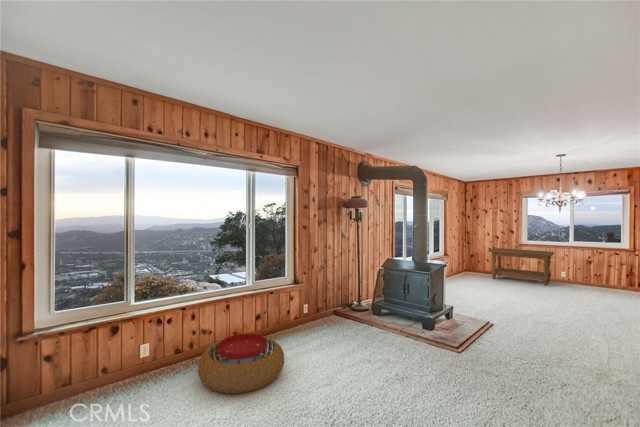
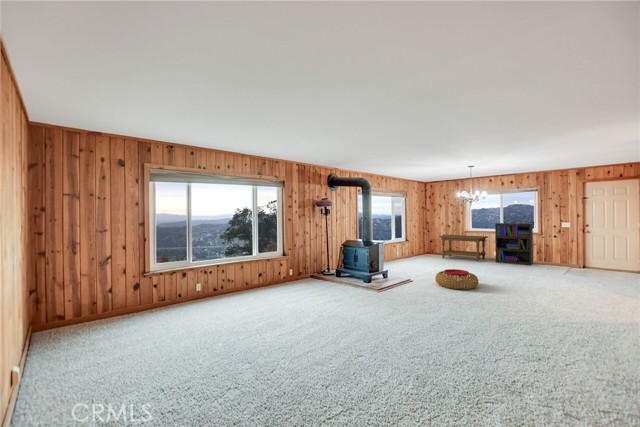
bookshelf: none [570,235,626,294] -> present [495,223,533,265]
pouf: present [198,334,284,394] -> present [435,269,478,289]

